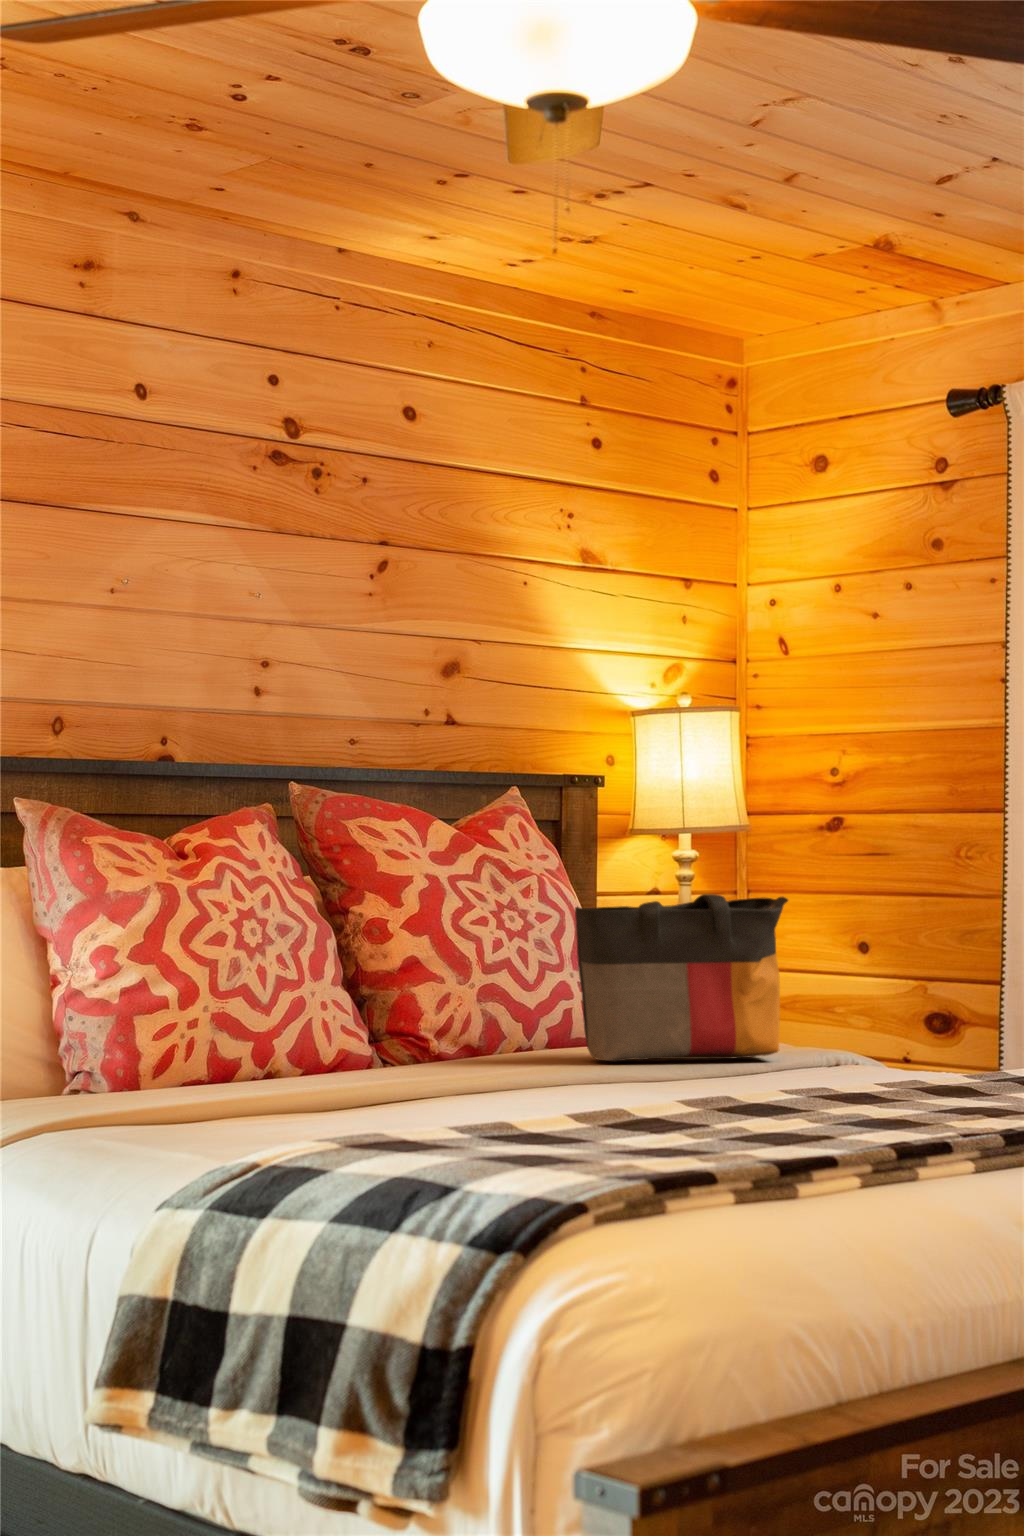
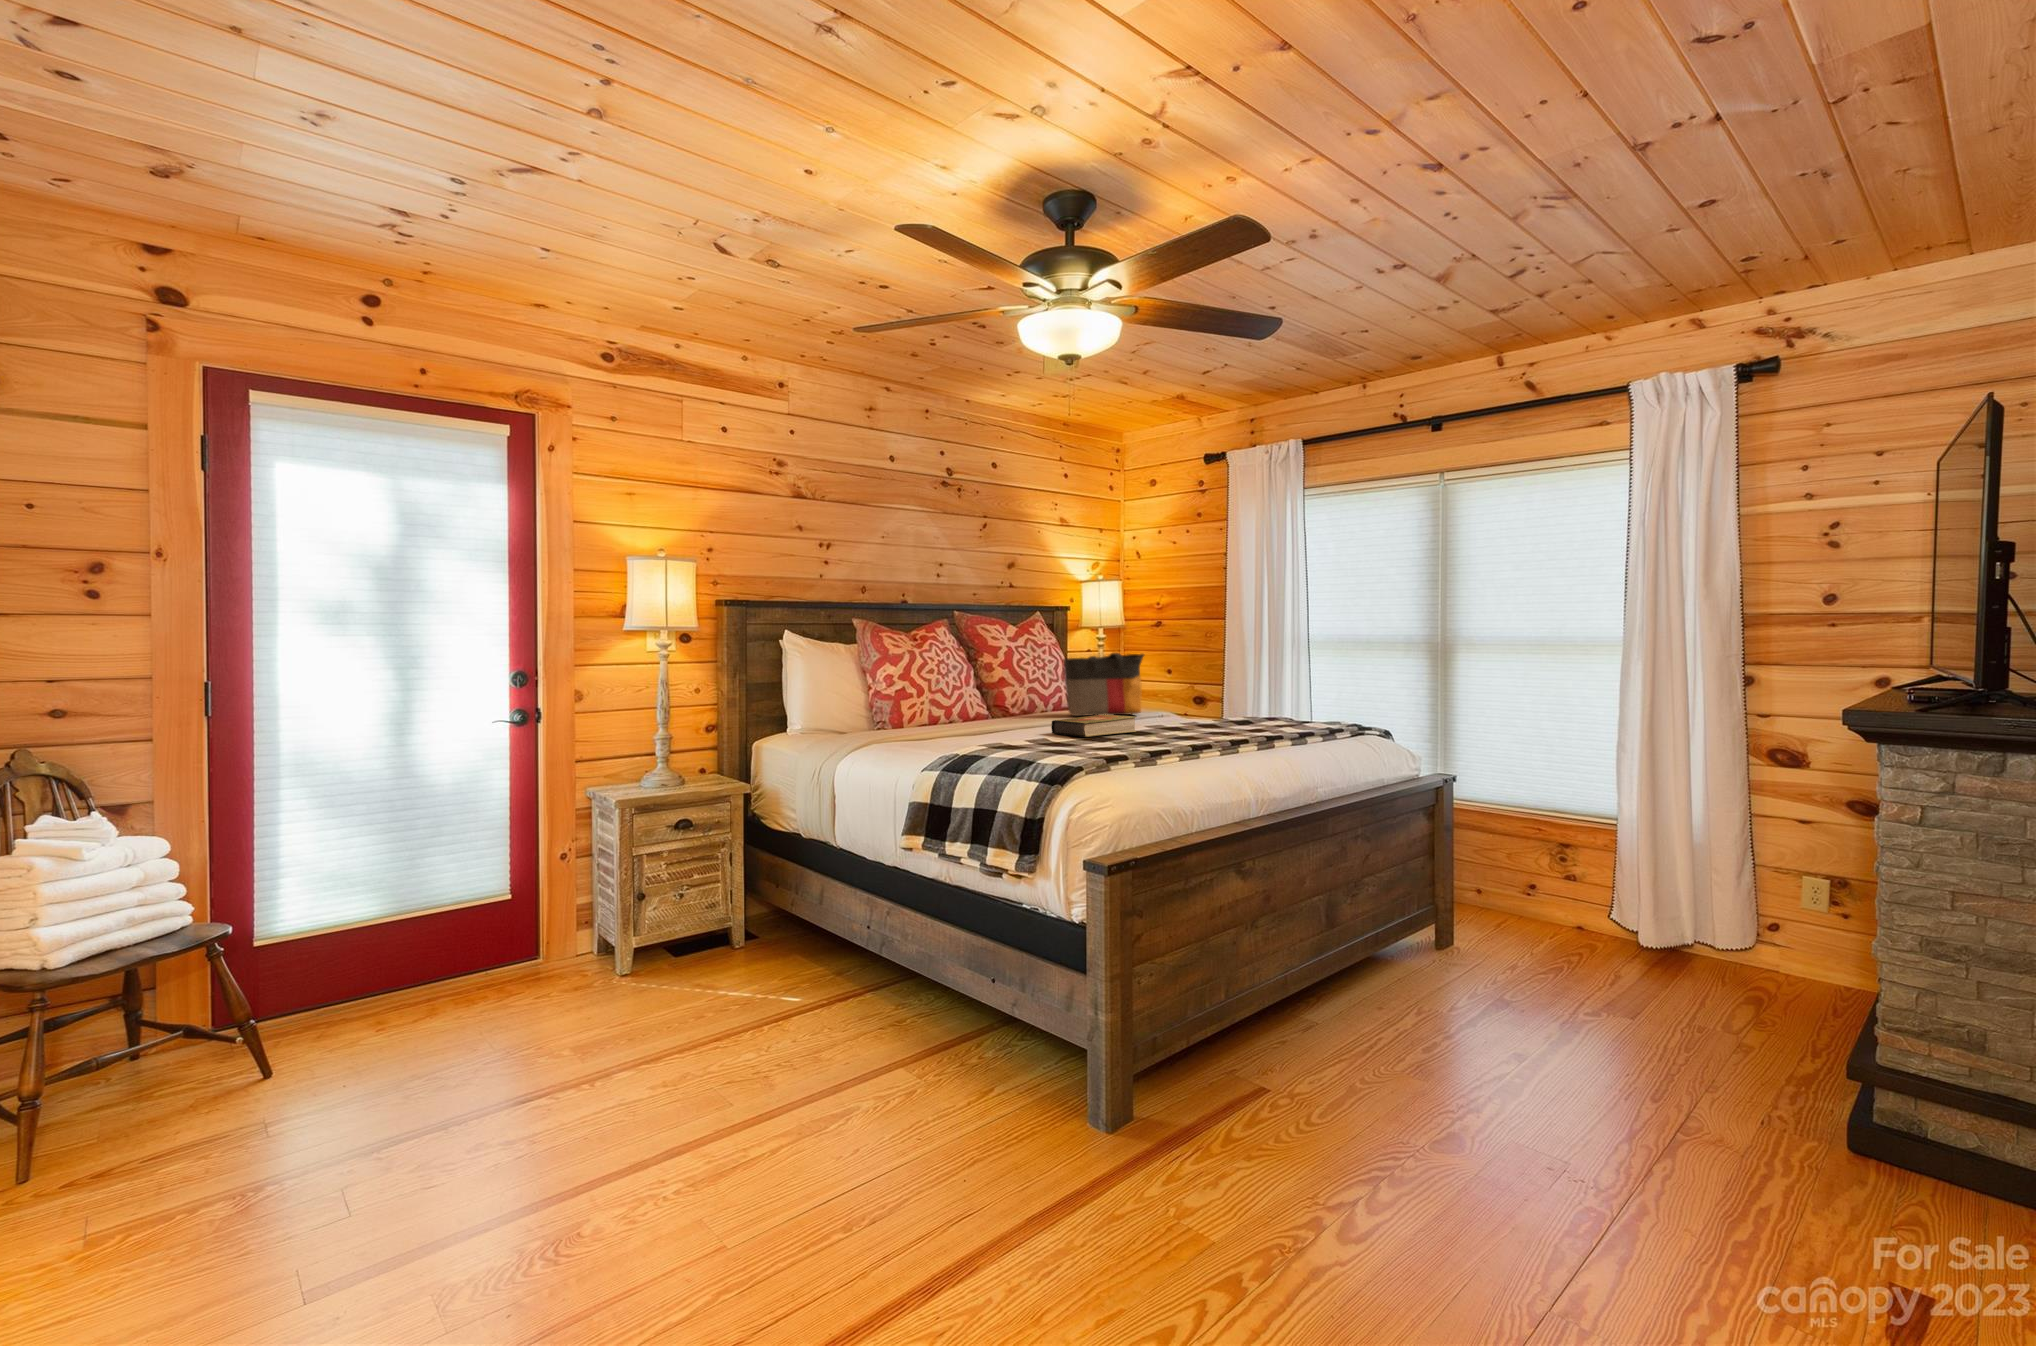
book: none [528,1056,756,1117] -> present [1051,714,1136,737]

